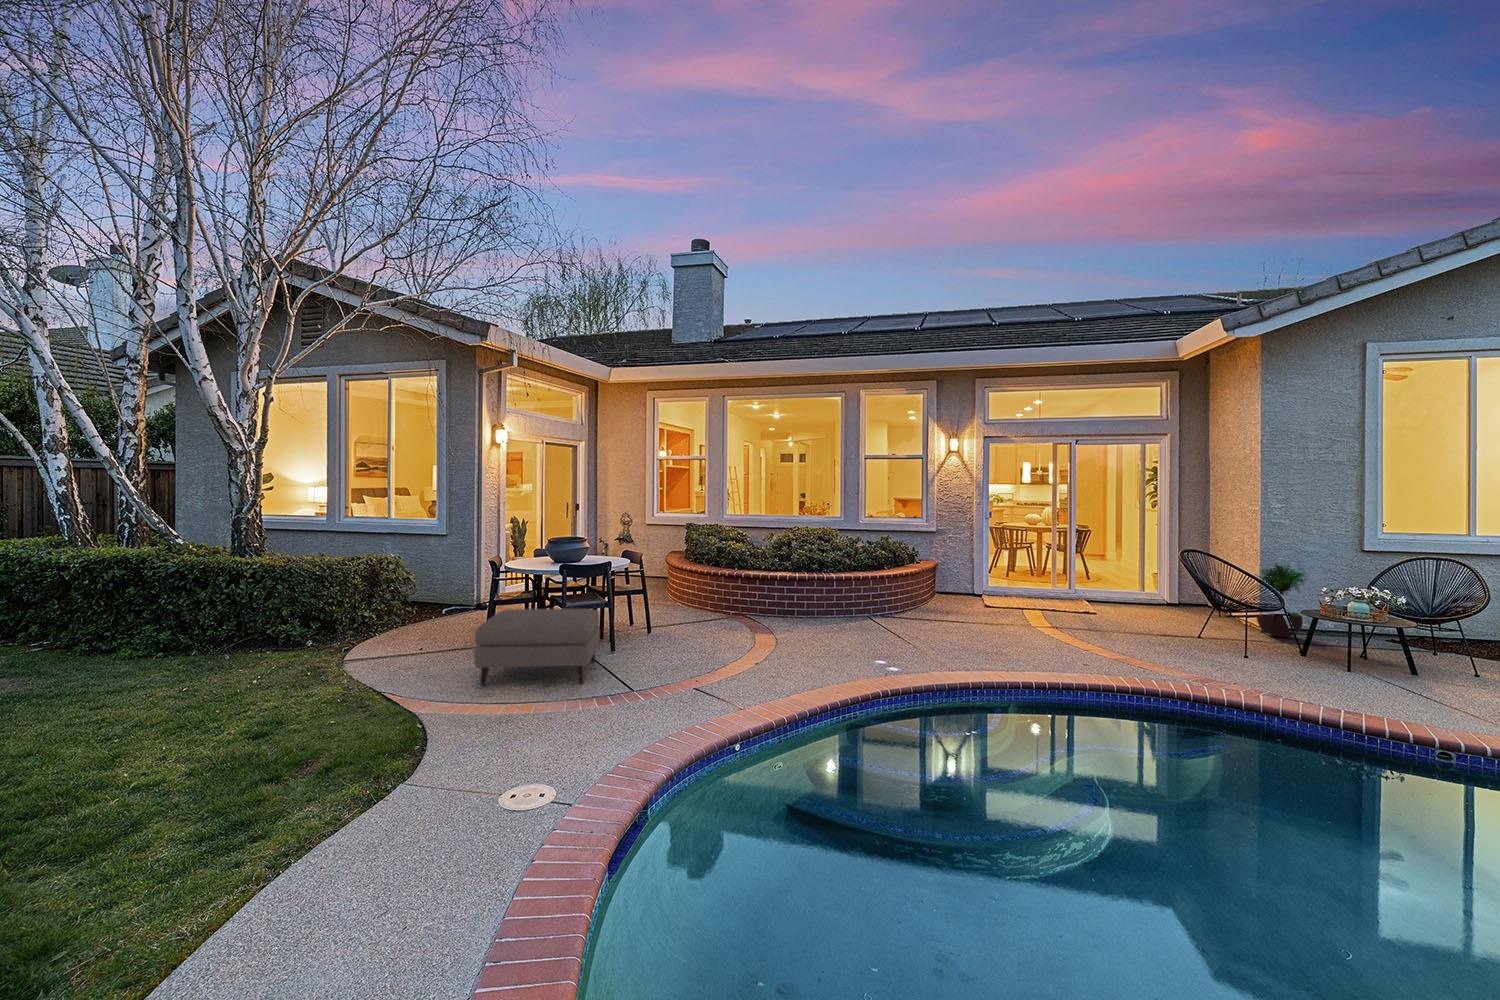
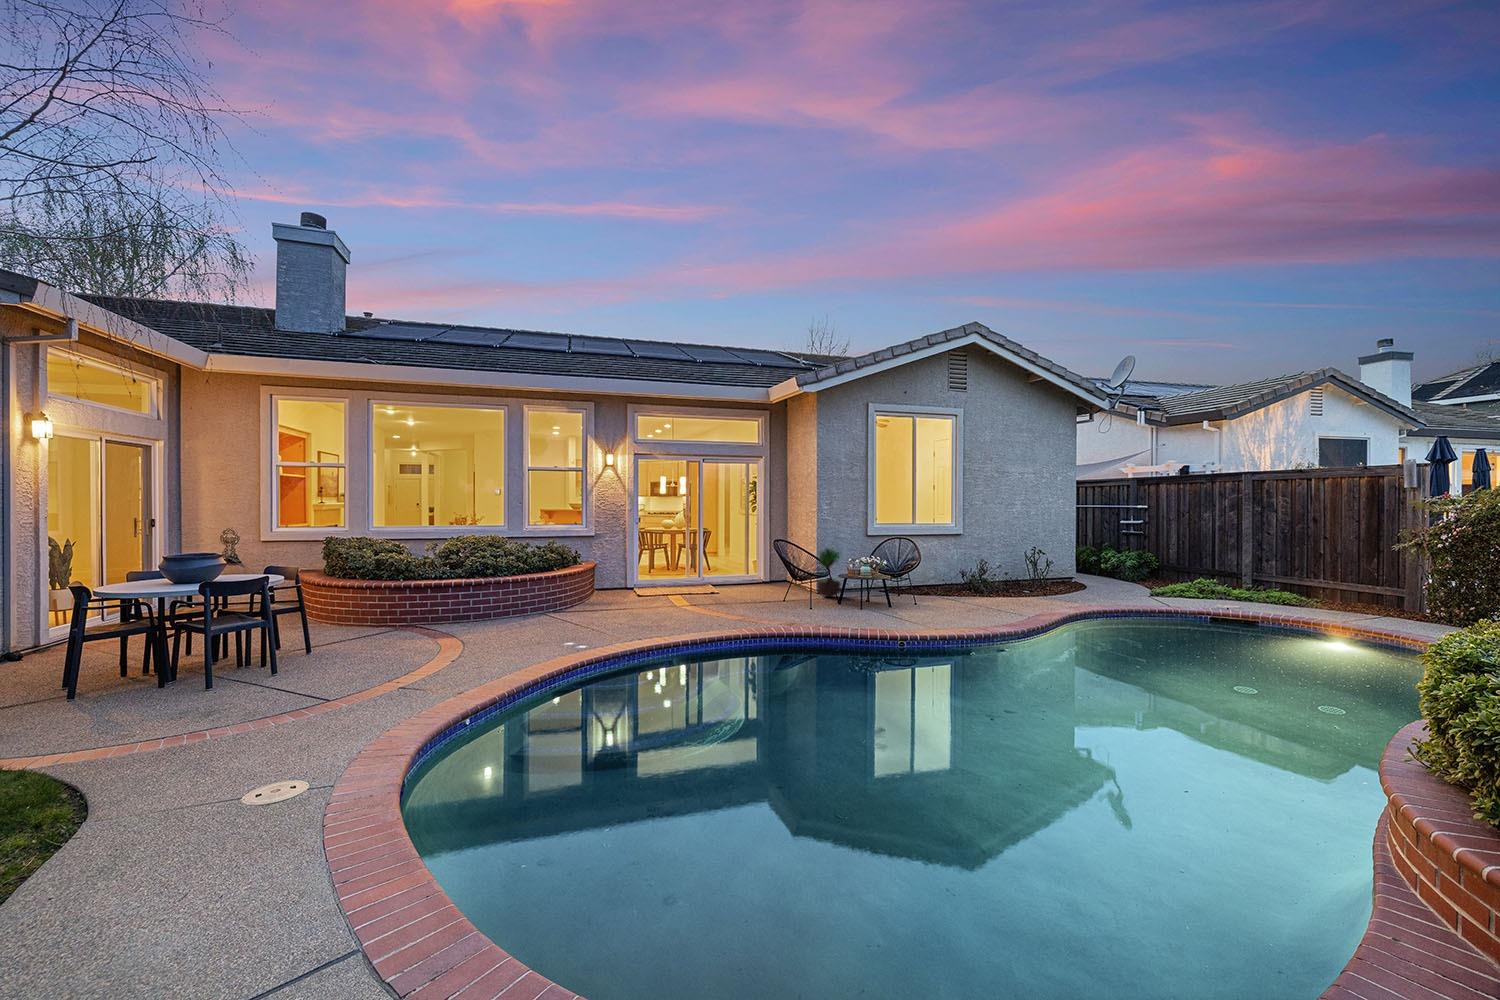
ottoman: present [474,609,600,686] -> none [162,618,304,706]

